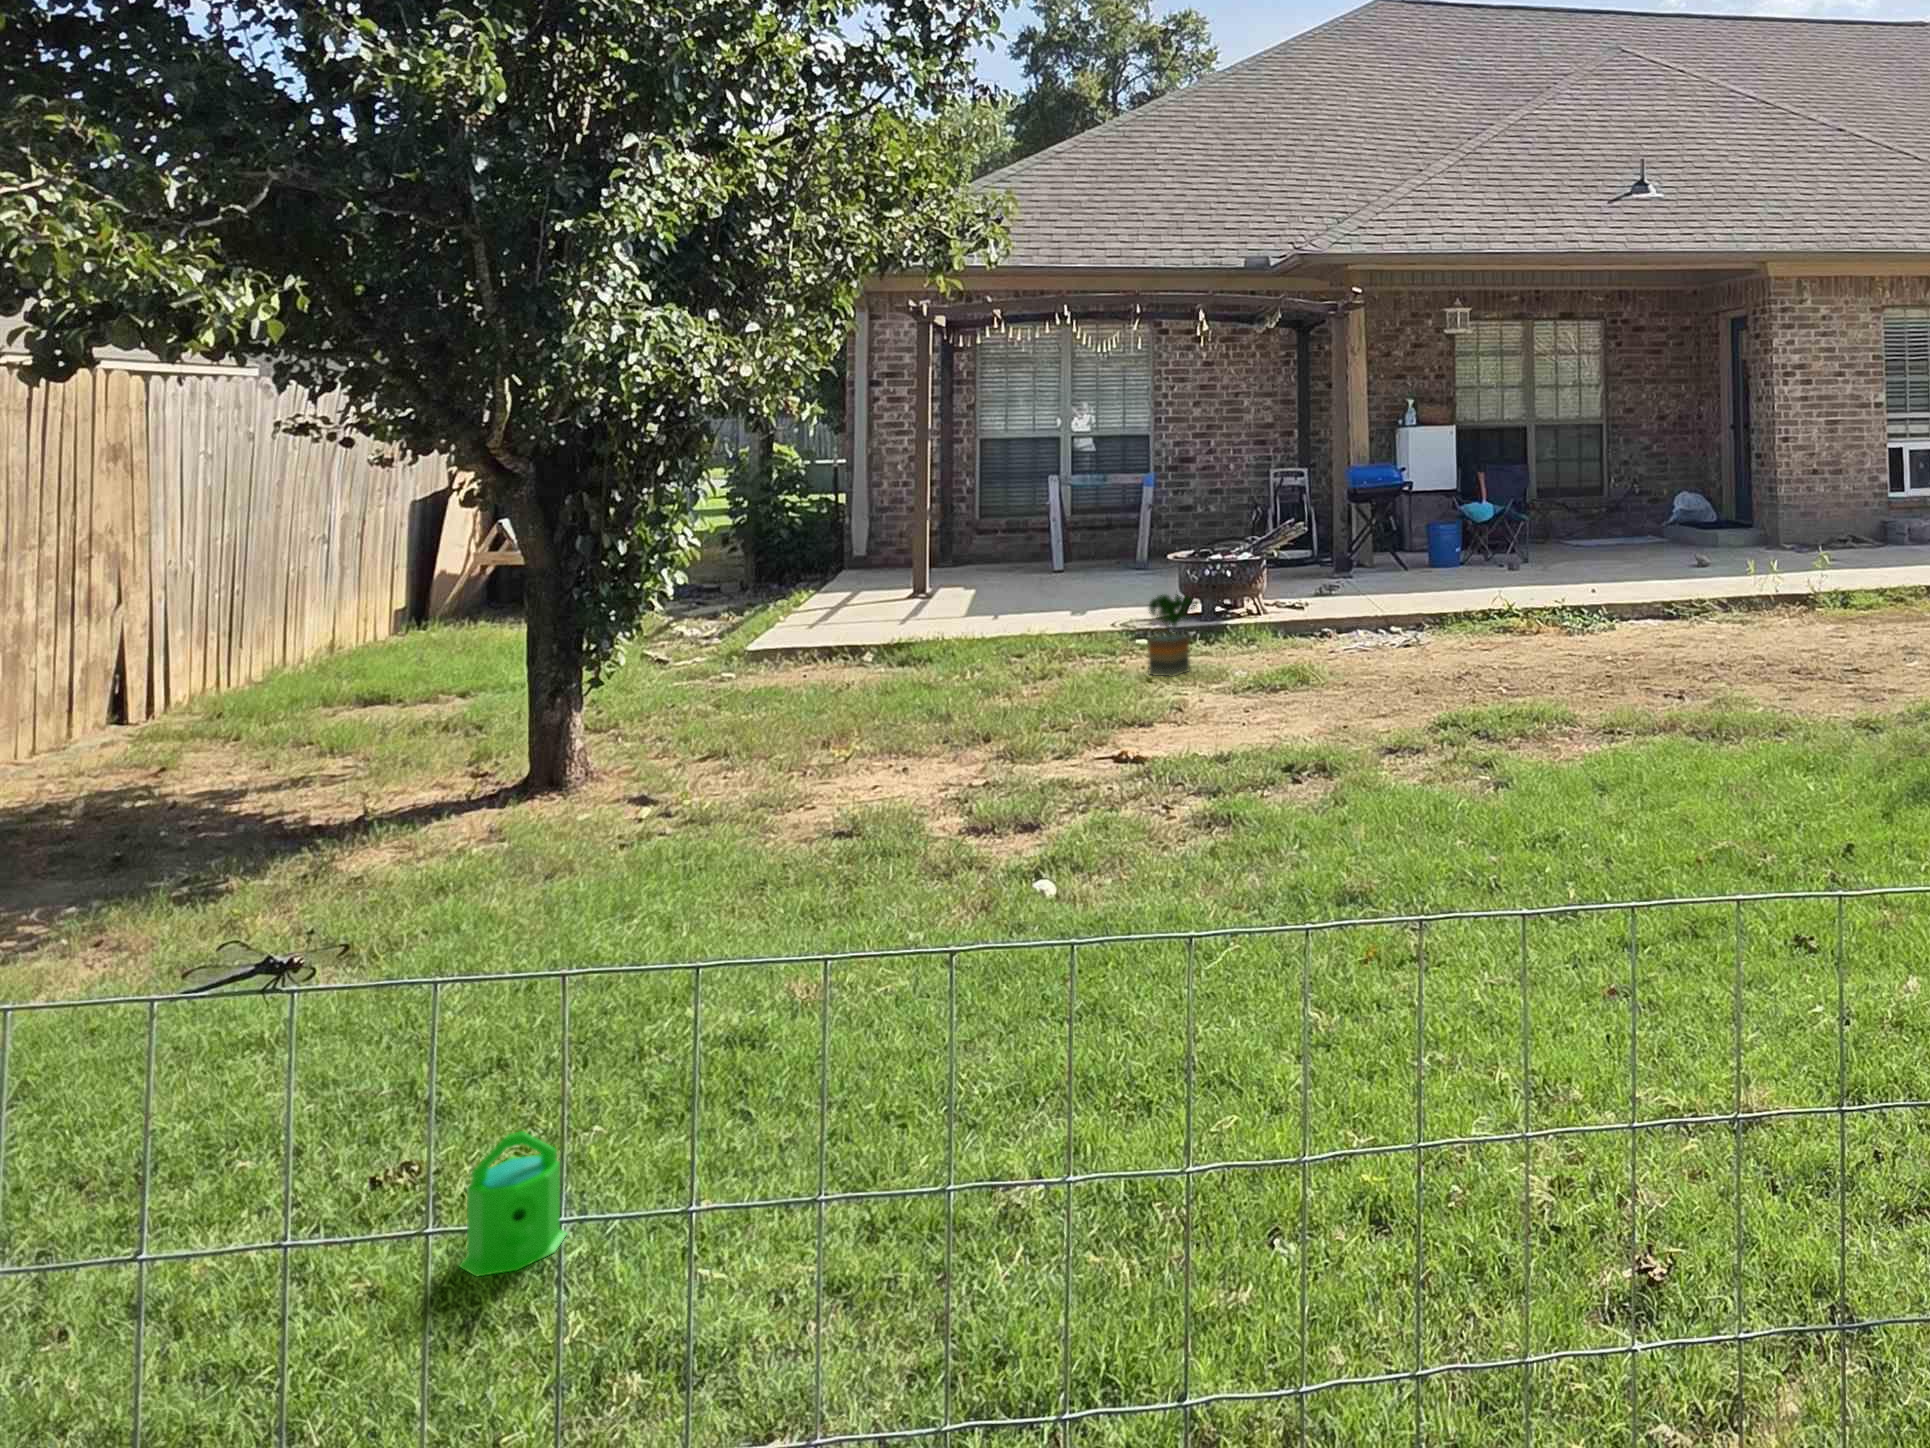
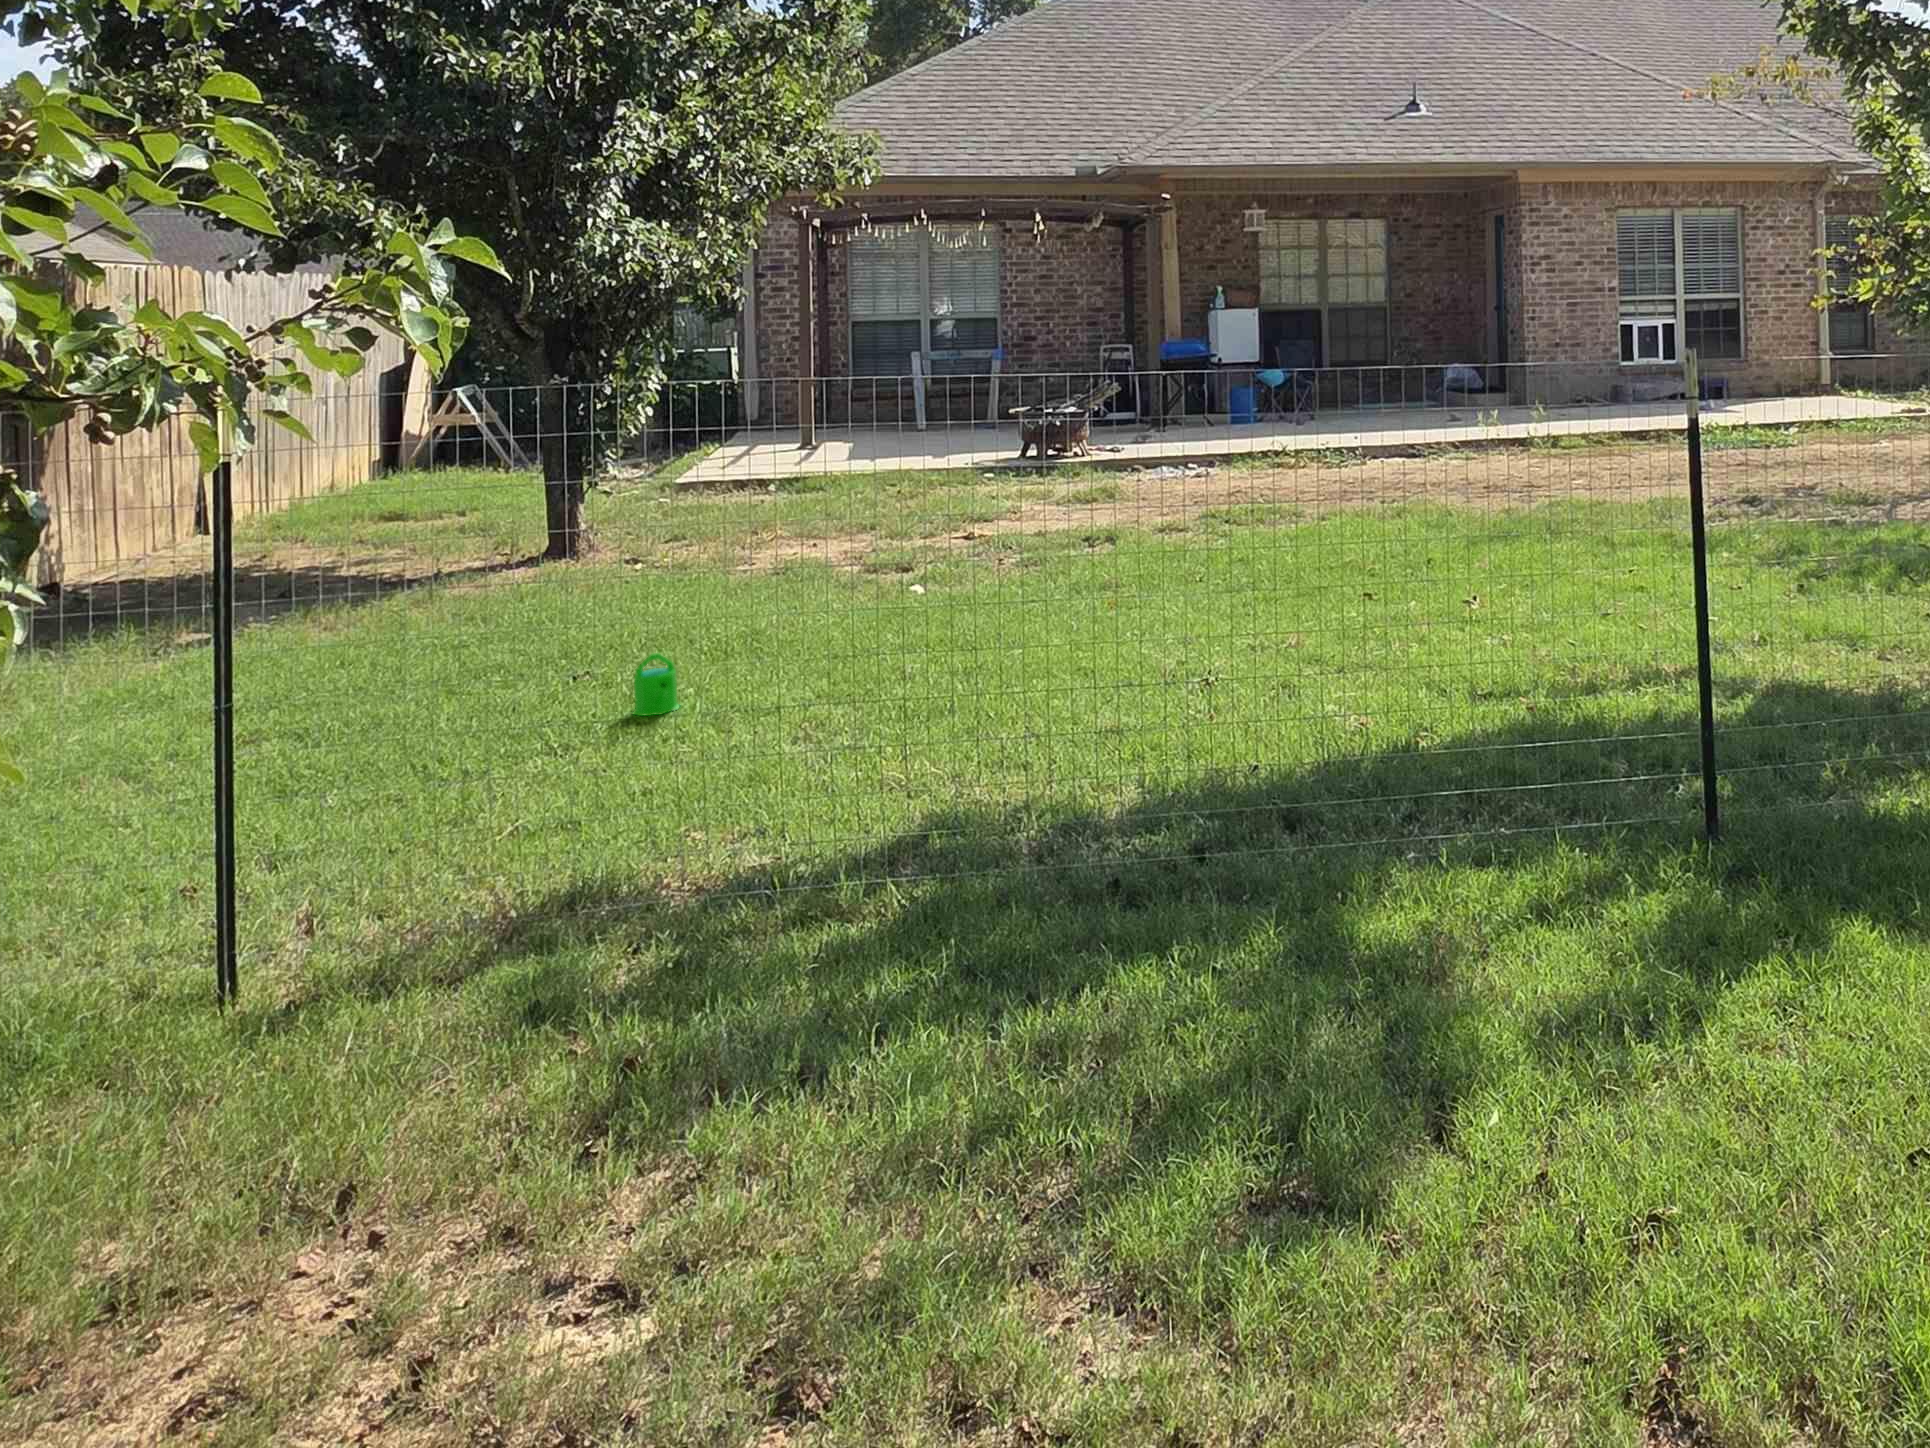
potted tree: present [1148,594,1196,677] -> none [991,431,1031,491]

